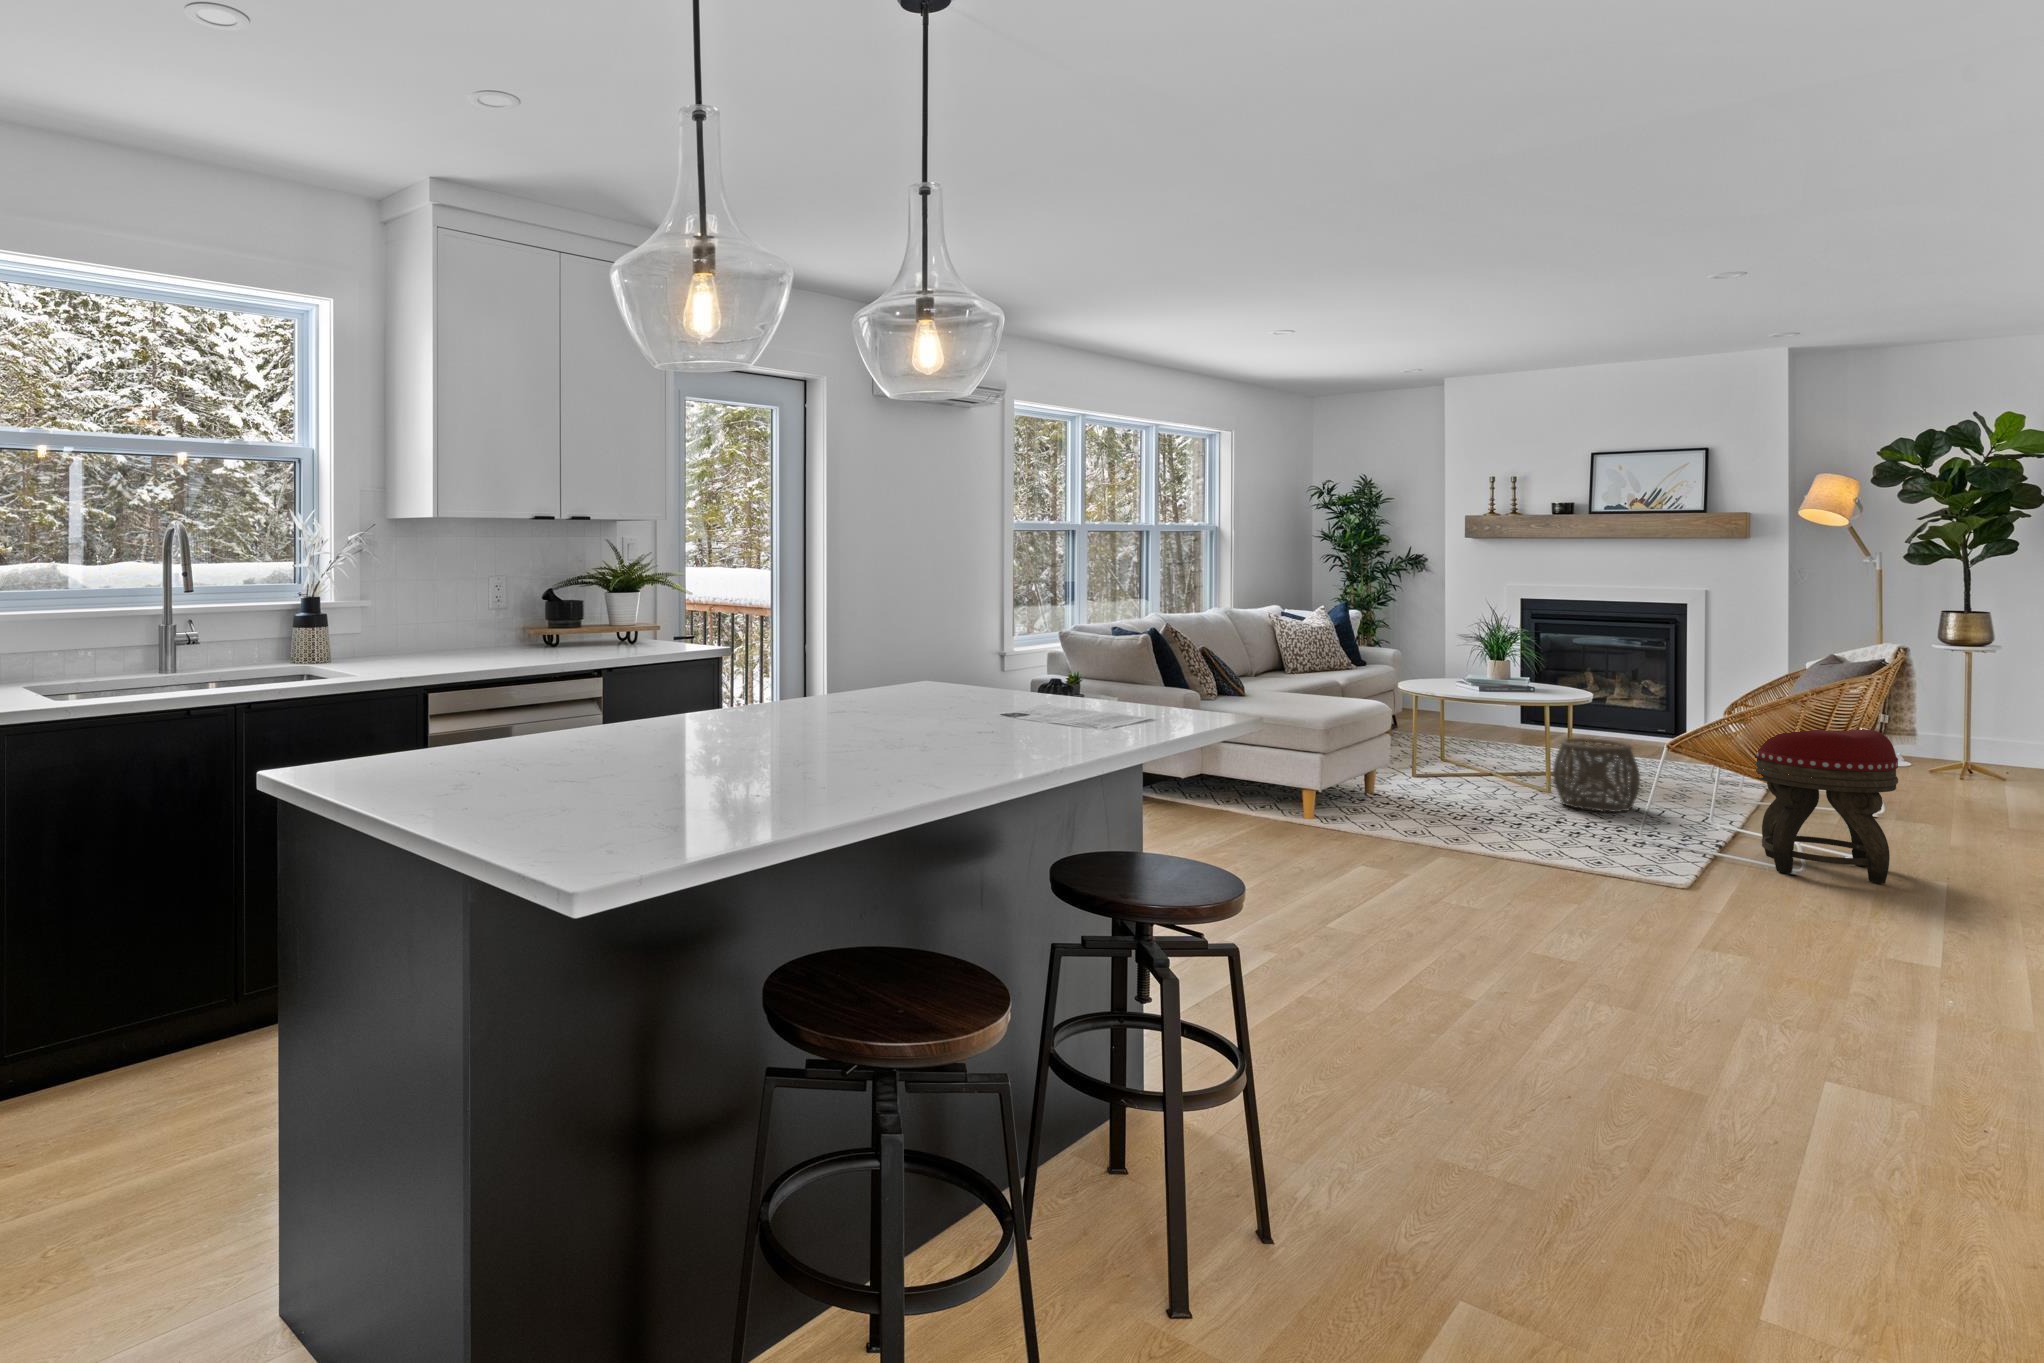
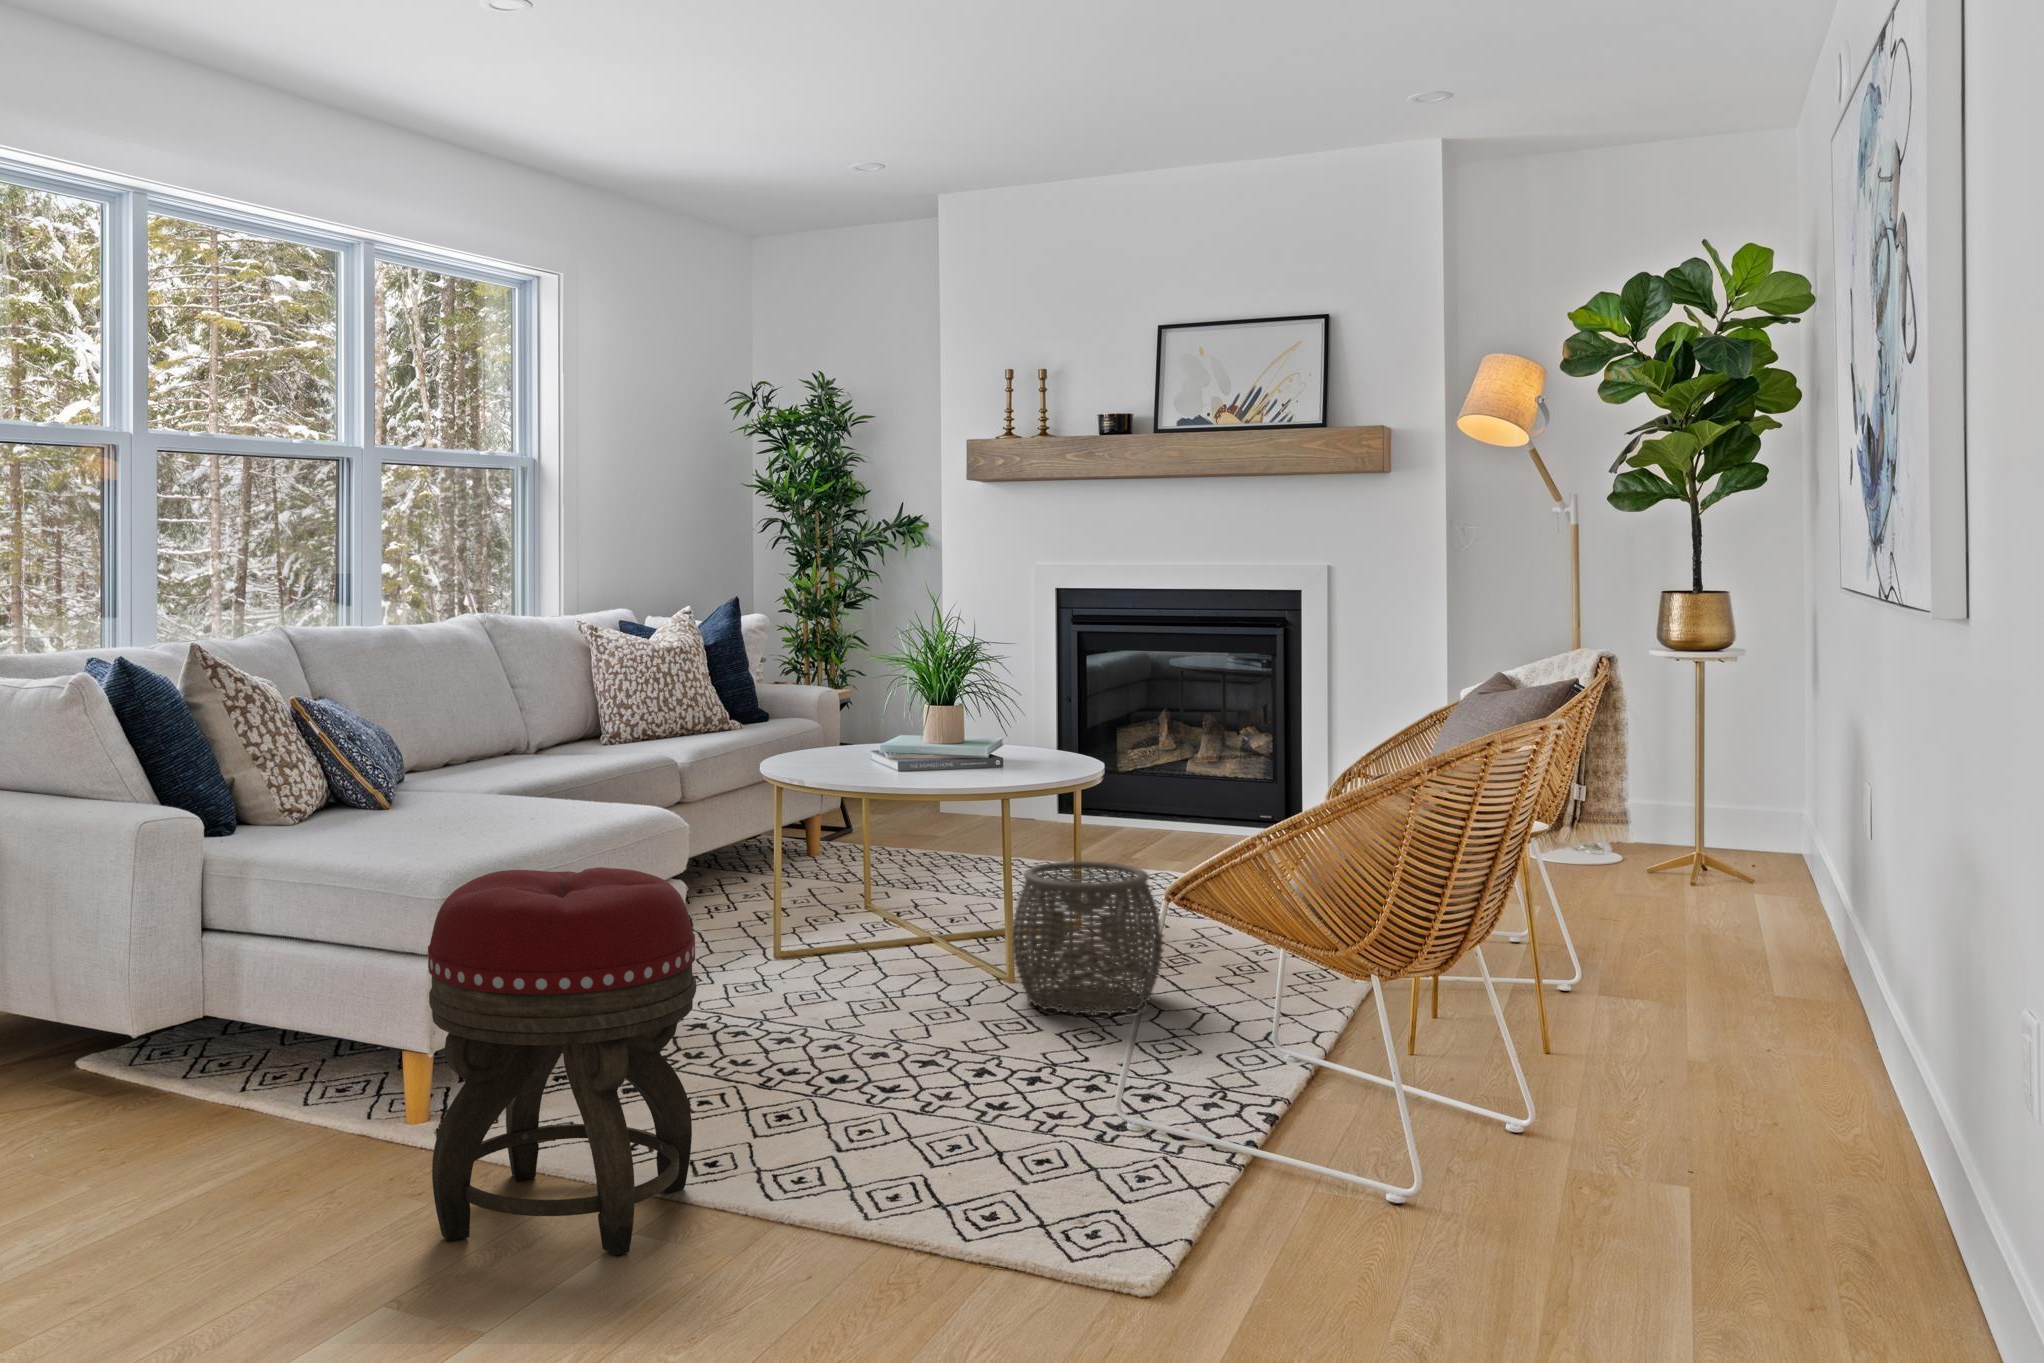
footstool: present [1755,729,1898,883] -> present [428,867,697,1255]

